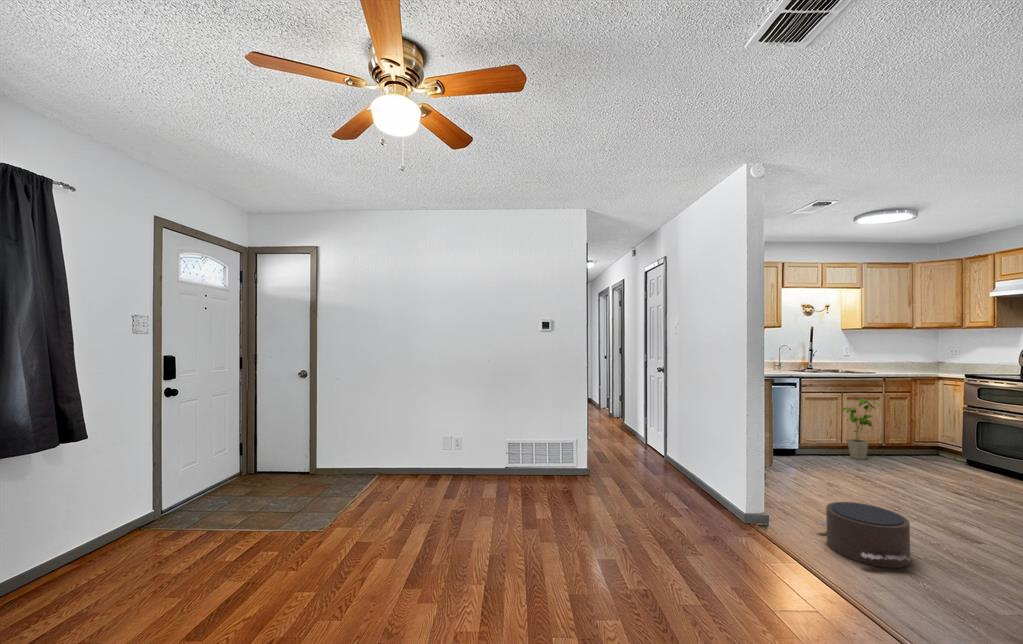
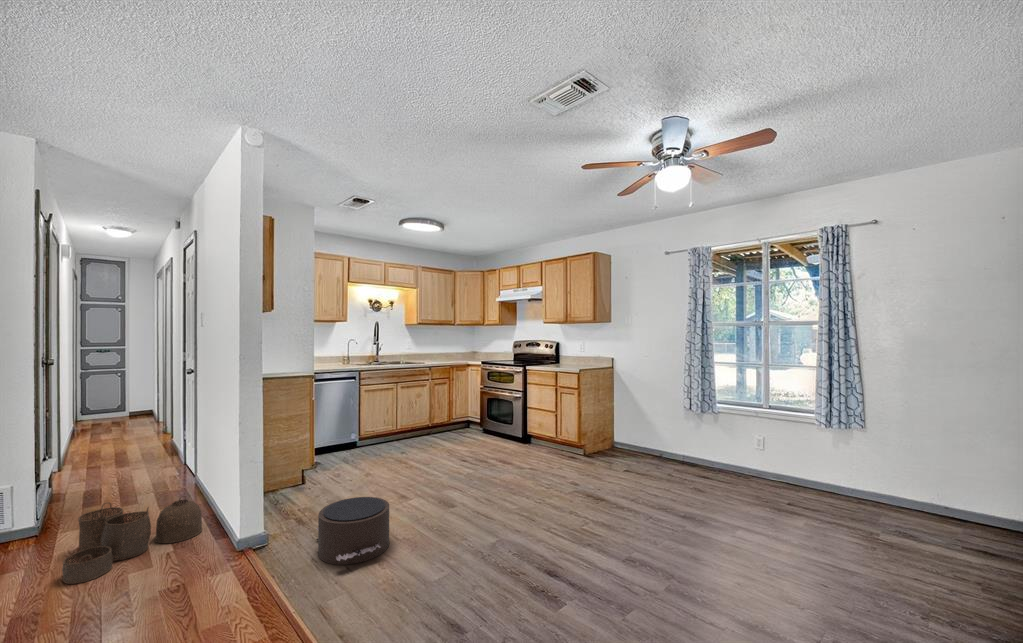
house plant: present [841,398,880,460] -> none [395,386,424,443]
woven basket: none [626,460,703,511] -> present [62,497,202,584]

